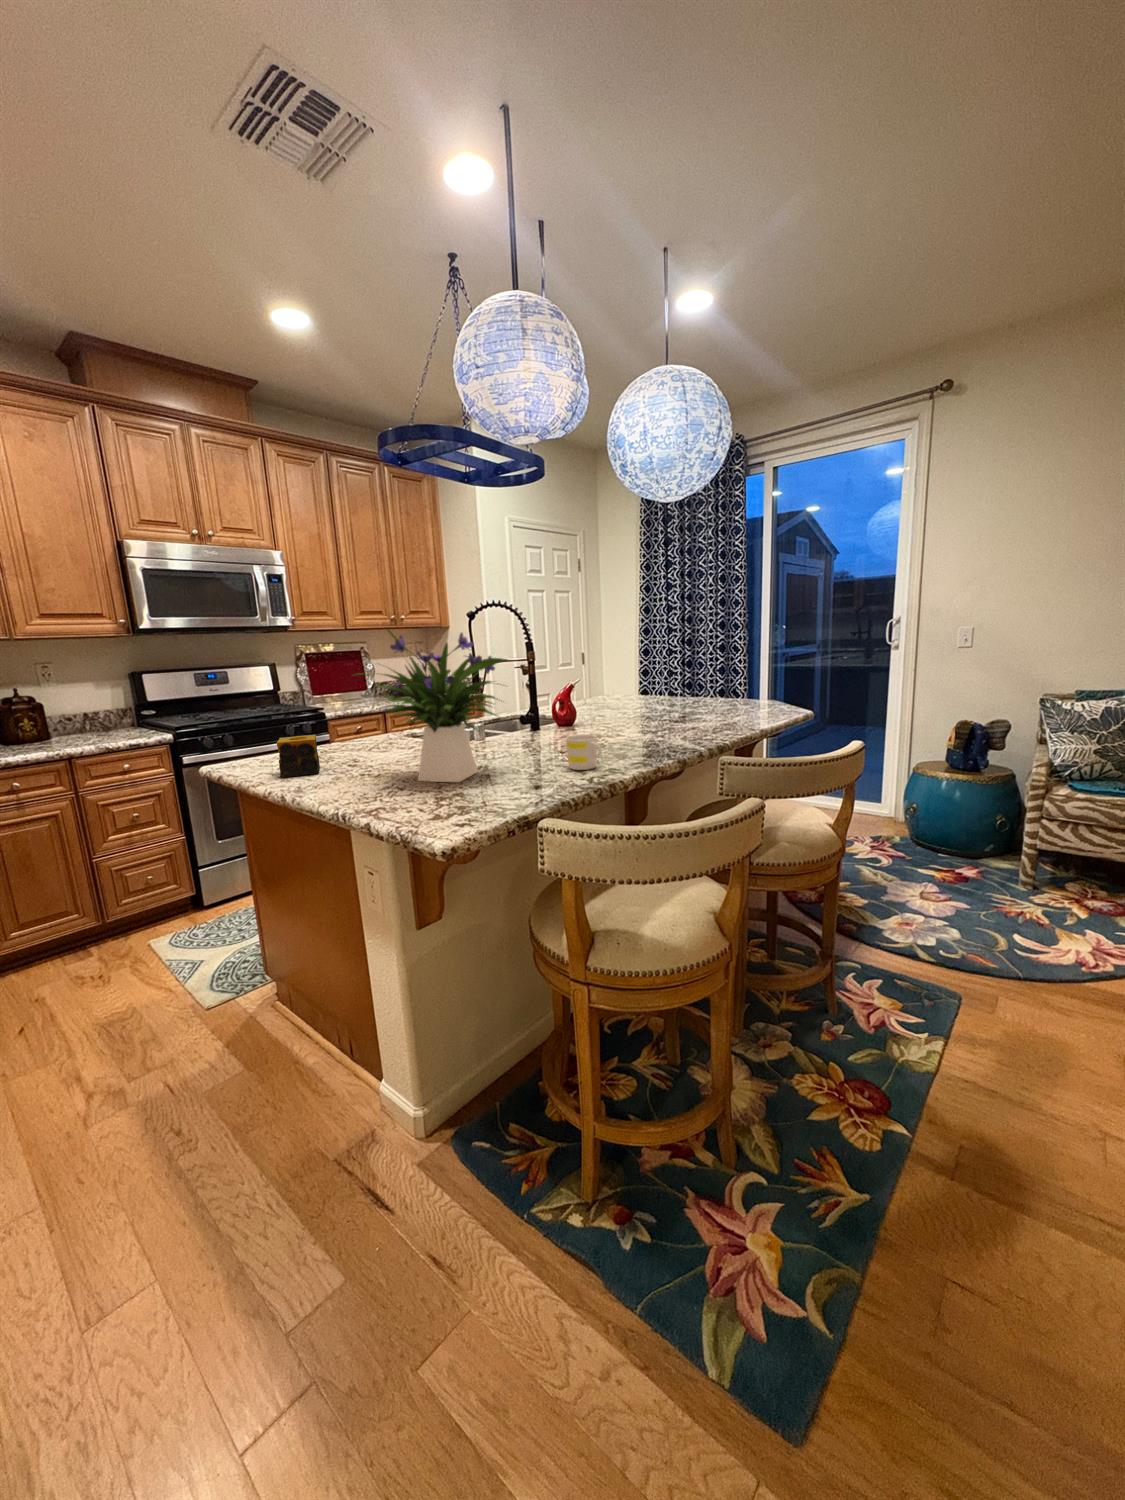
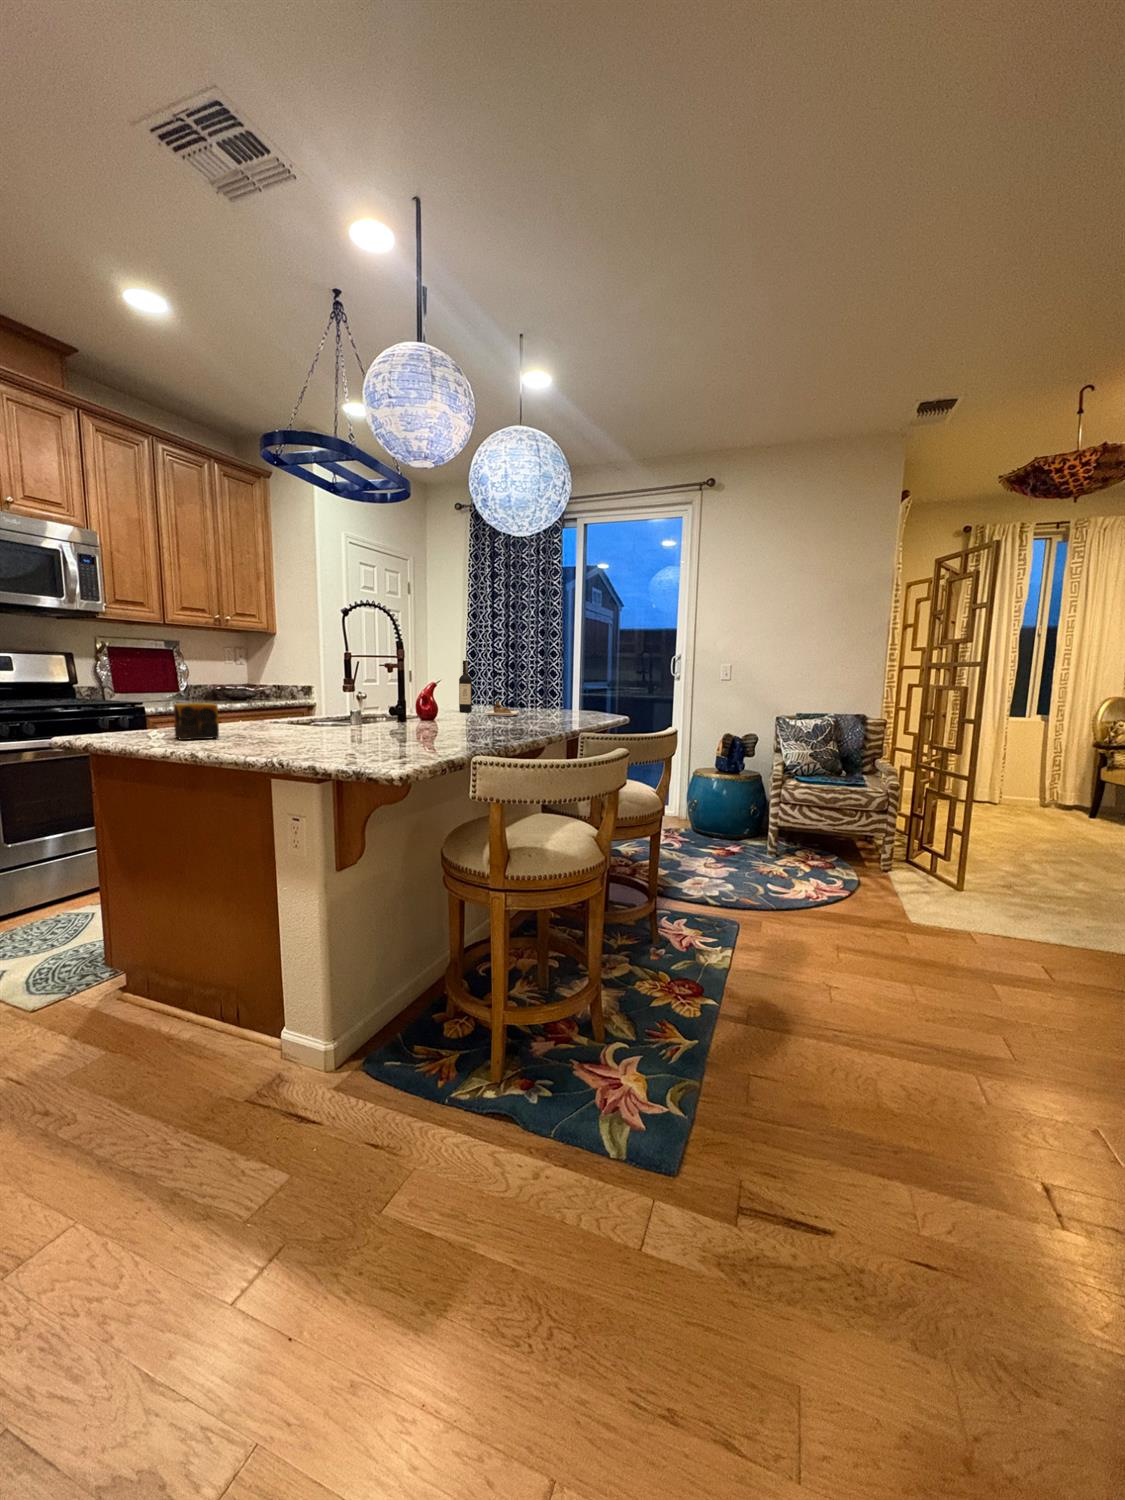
flower arrangement: present [378,629,506,782] -> none [283,603,422,743]
wine bottle: none [609,650,675,714] -> present [459,660,519,716]
mug: present [566,734,602,770] -> none [461,711,493,739]

